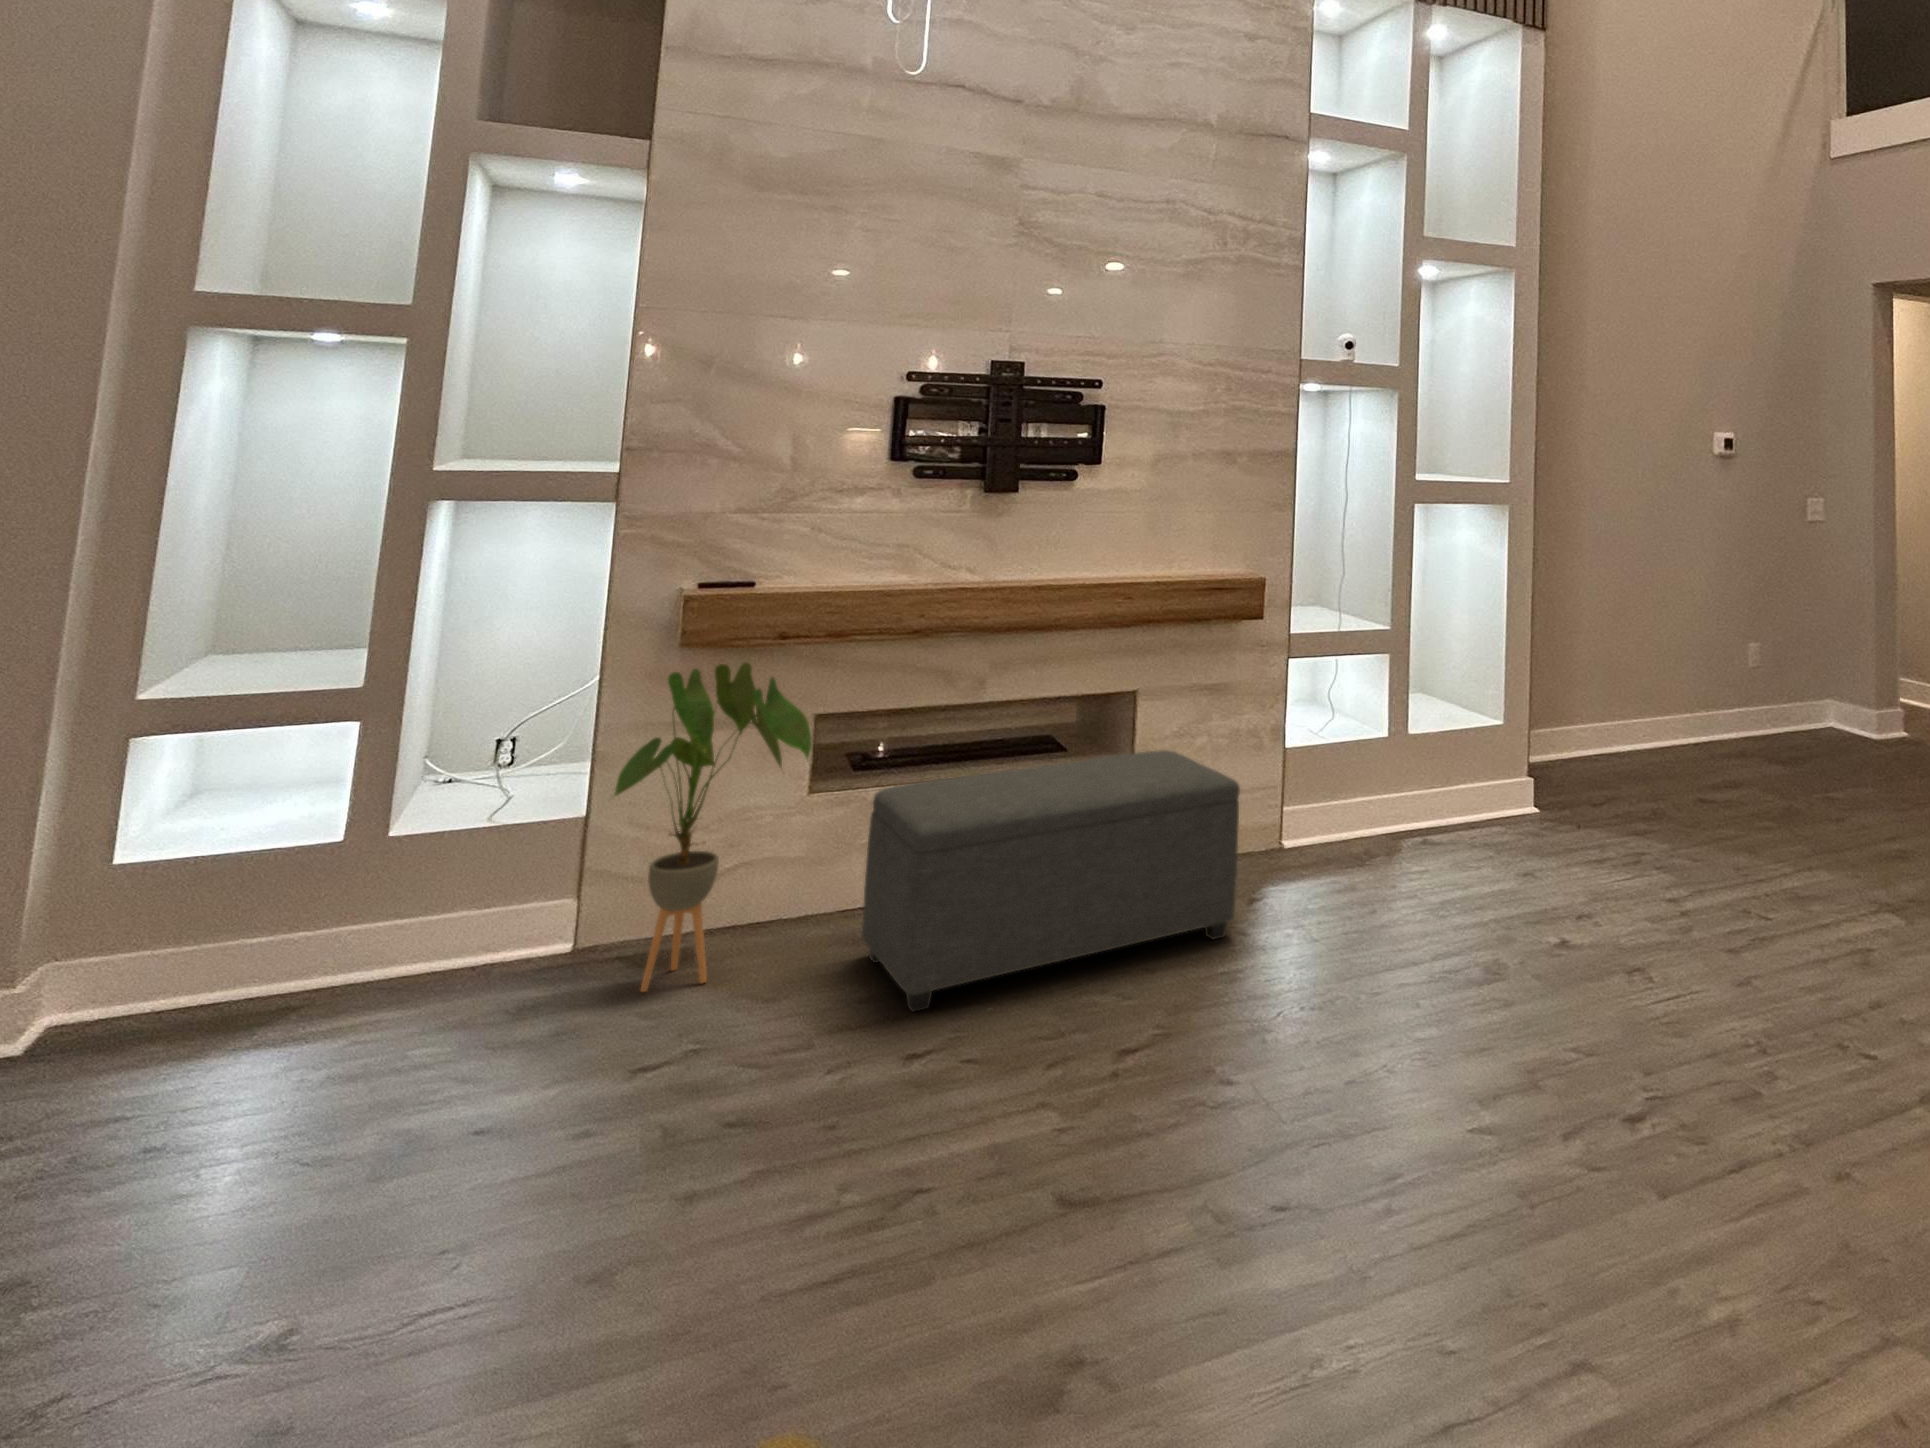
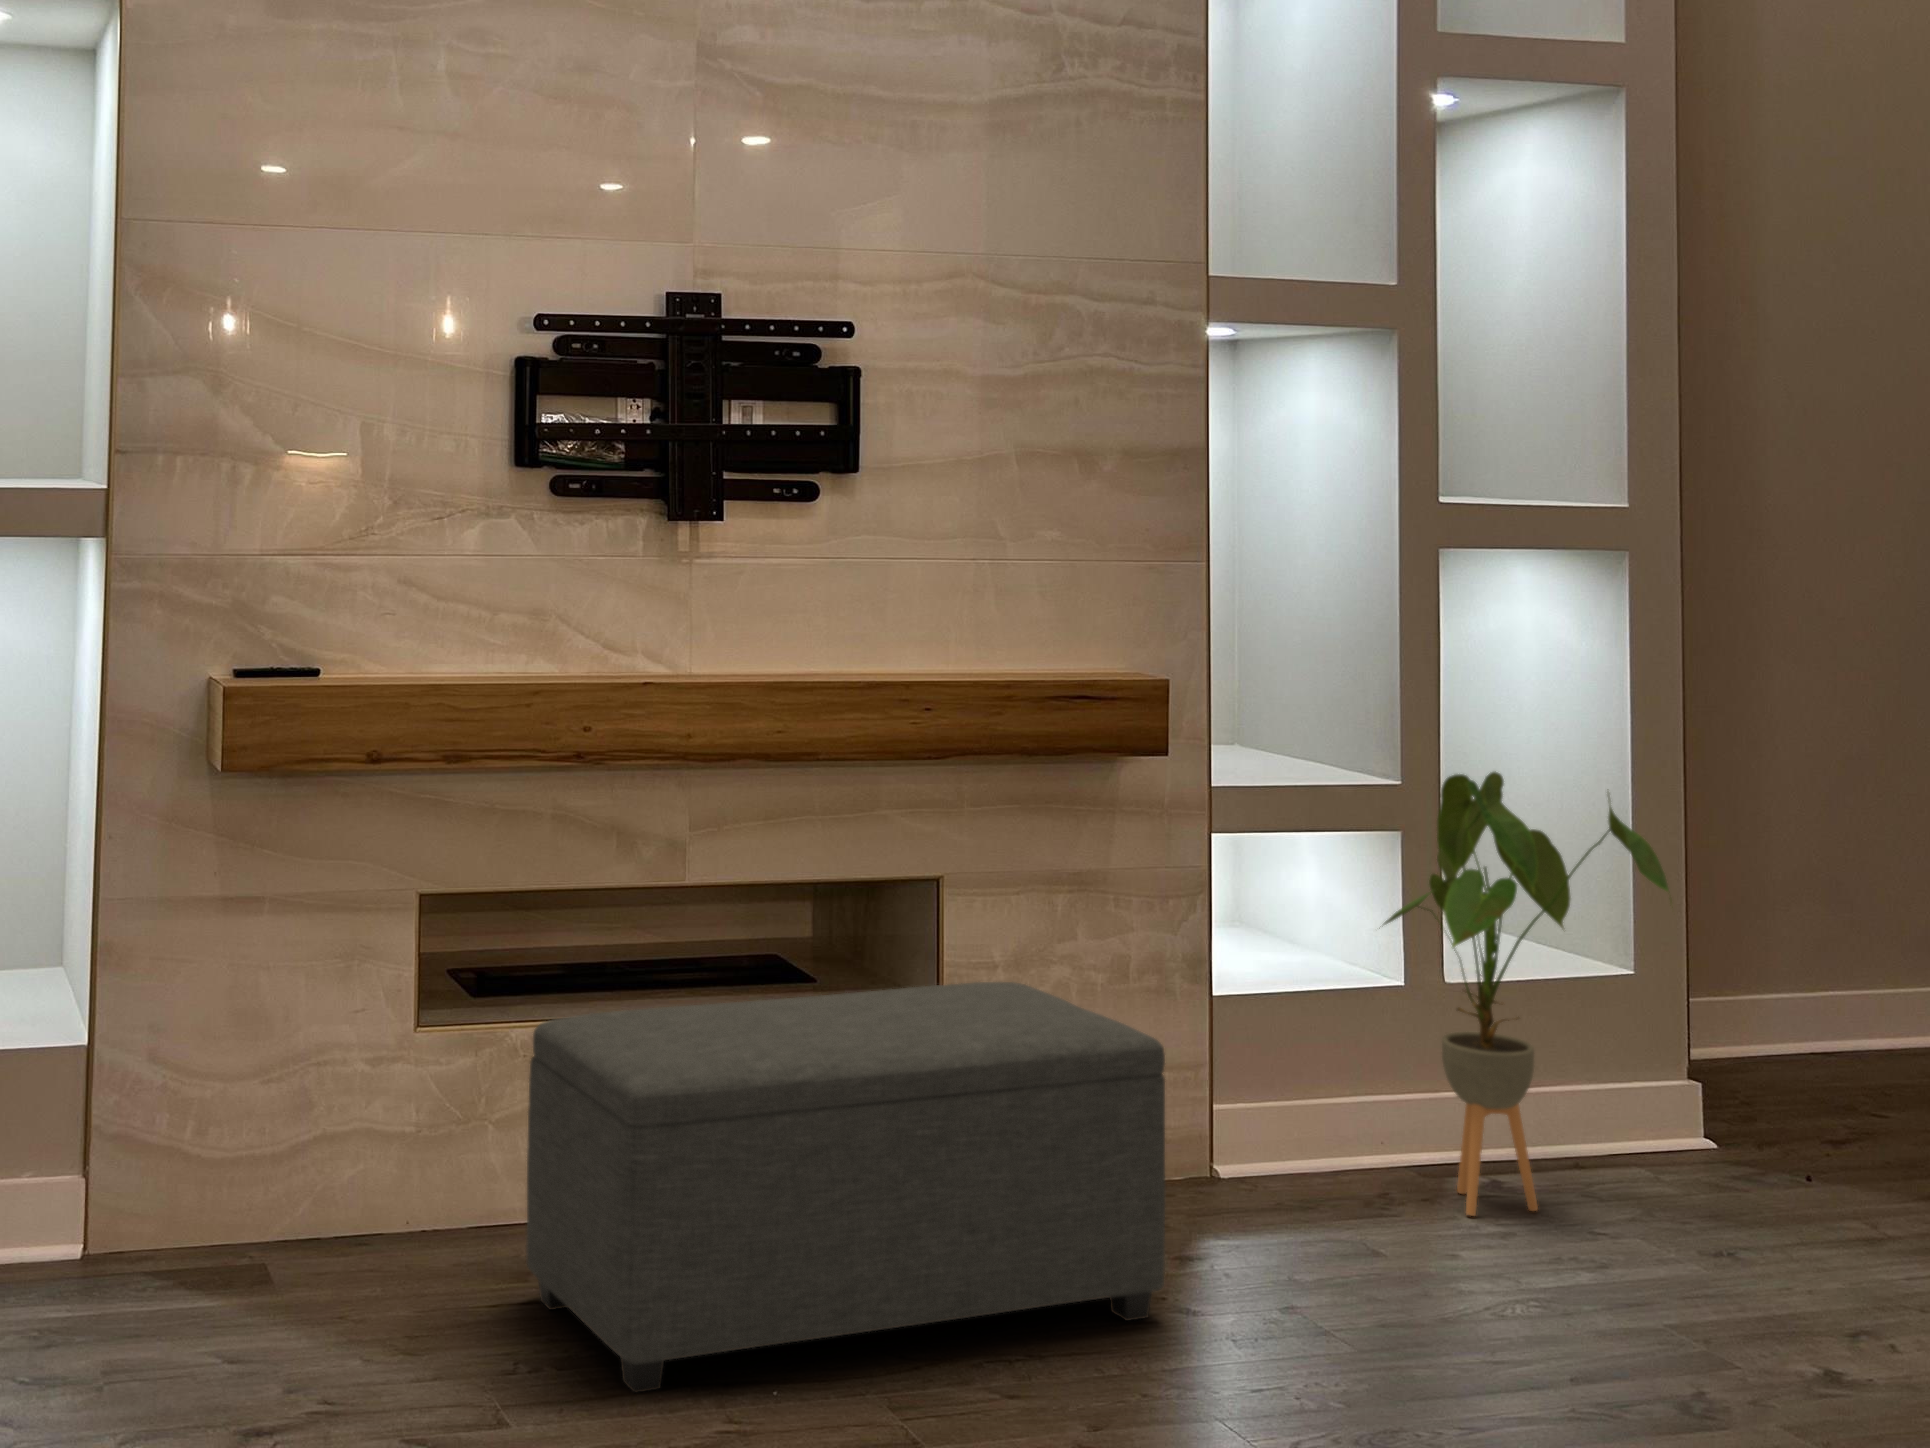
house plant: present [614,662,812,992] -> present [1384,771,1669,1216]

